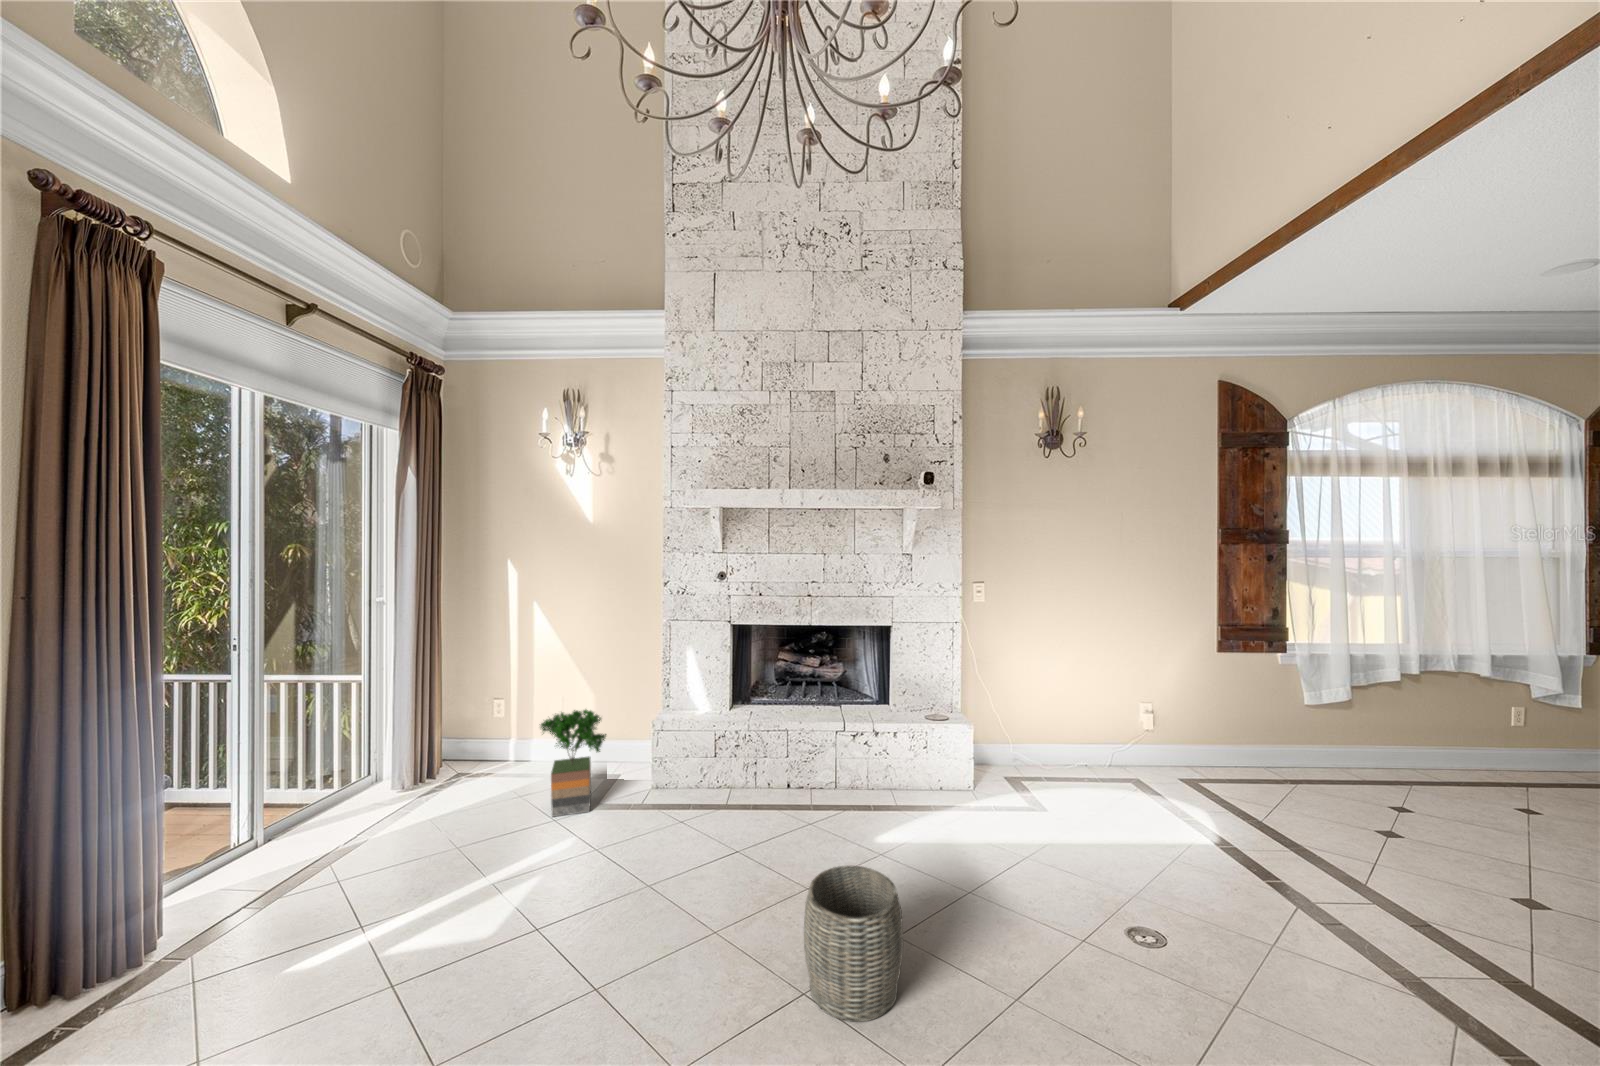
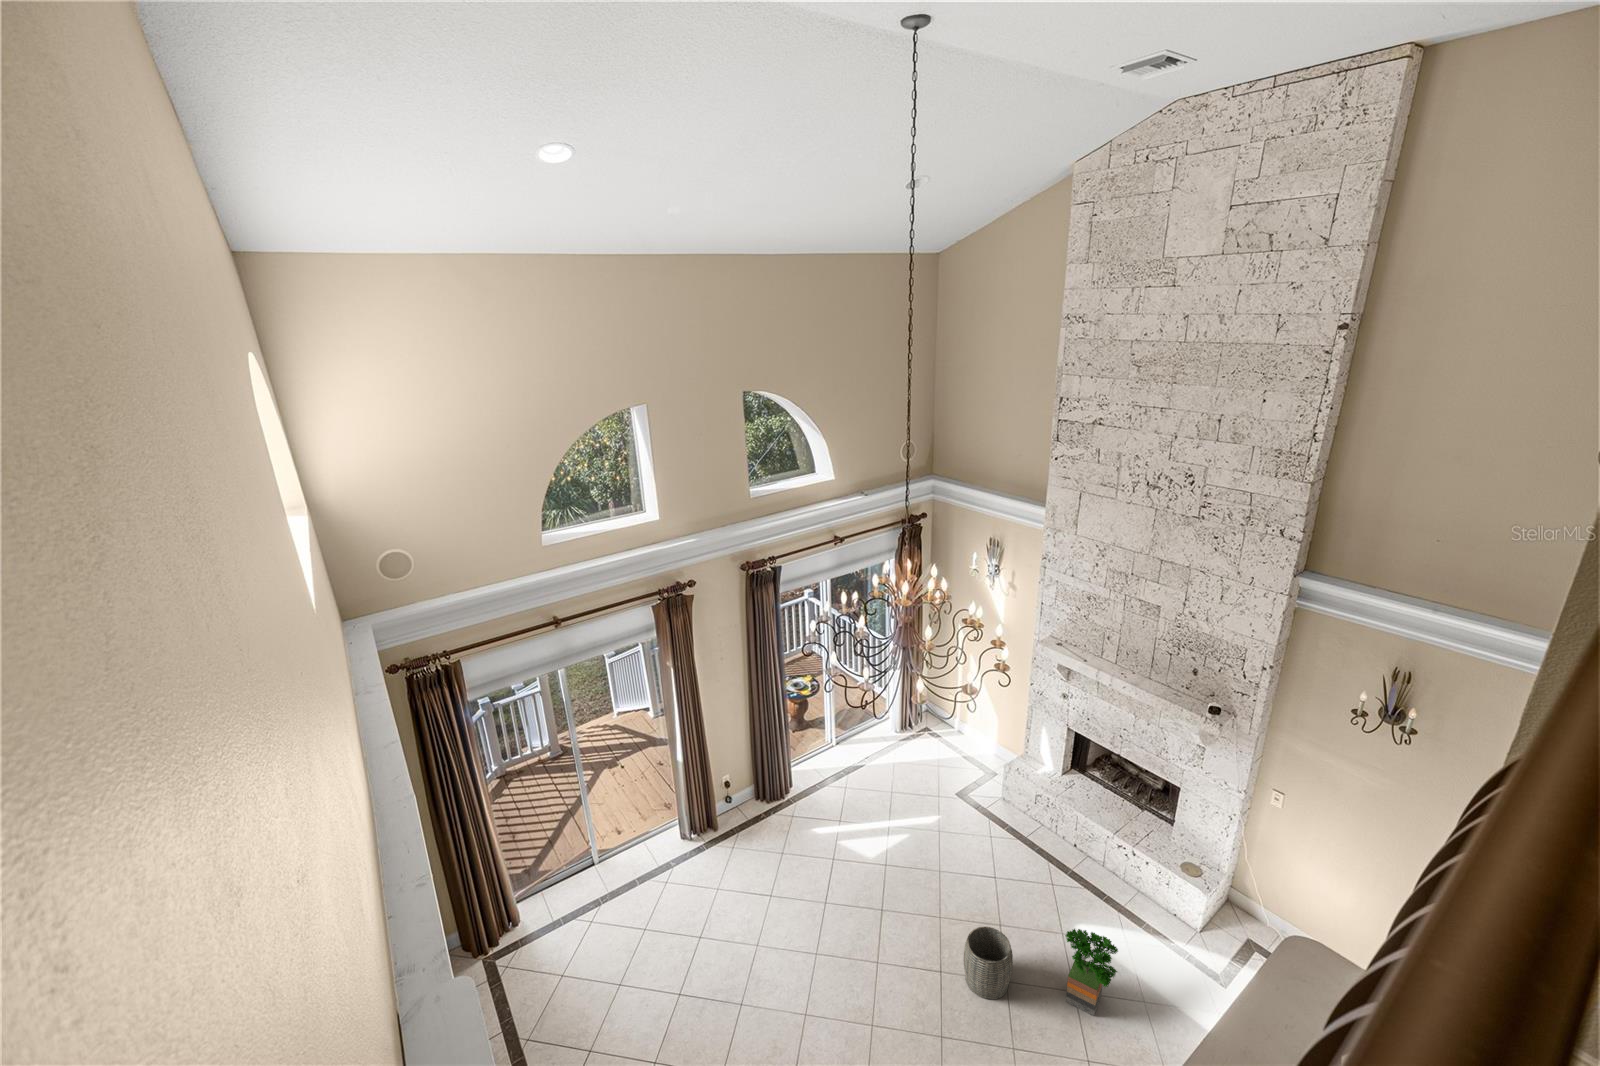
potted tree: present [541,710,606,817] -> present [1065,929,1118,1016]

